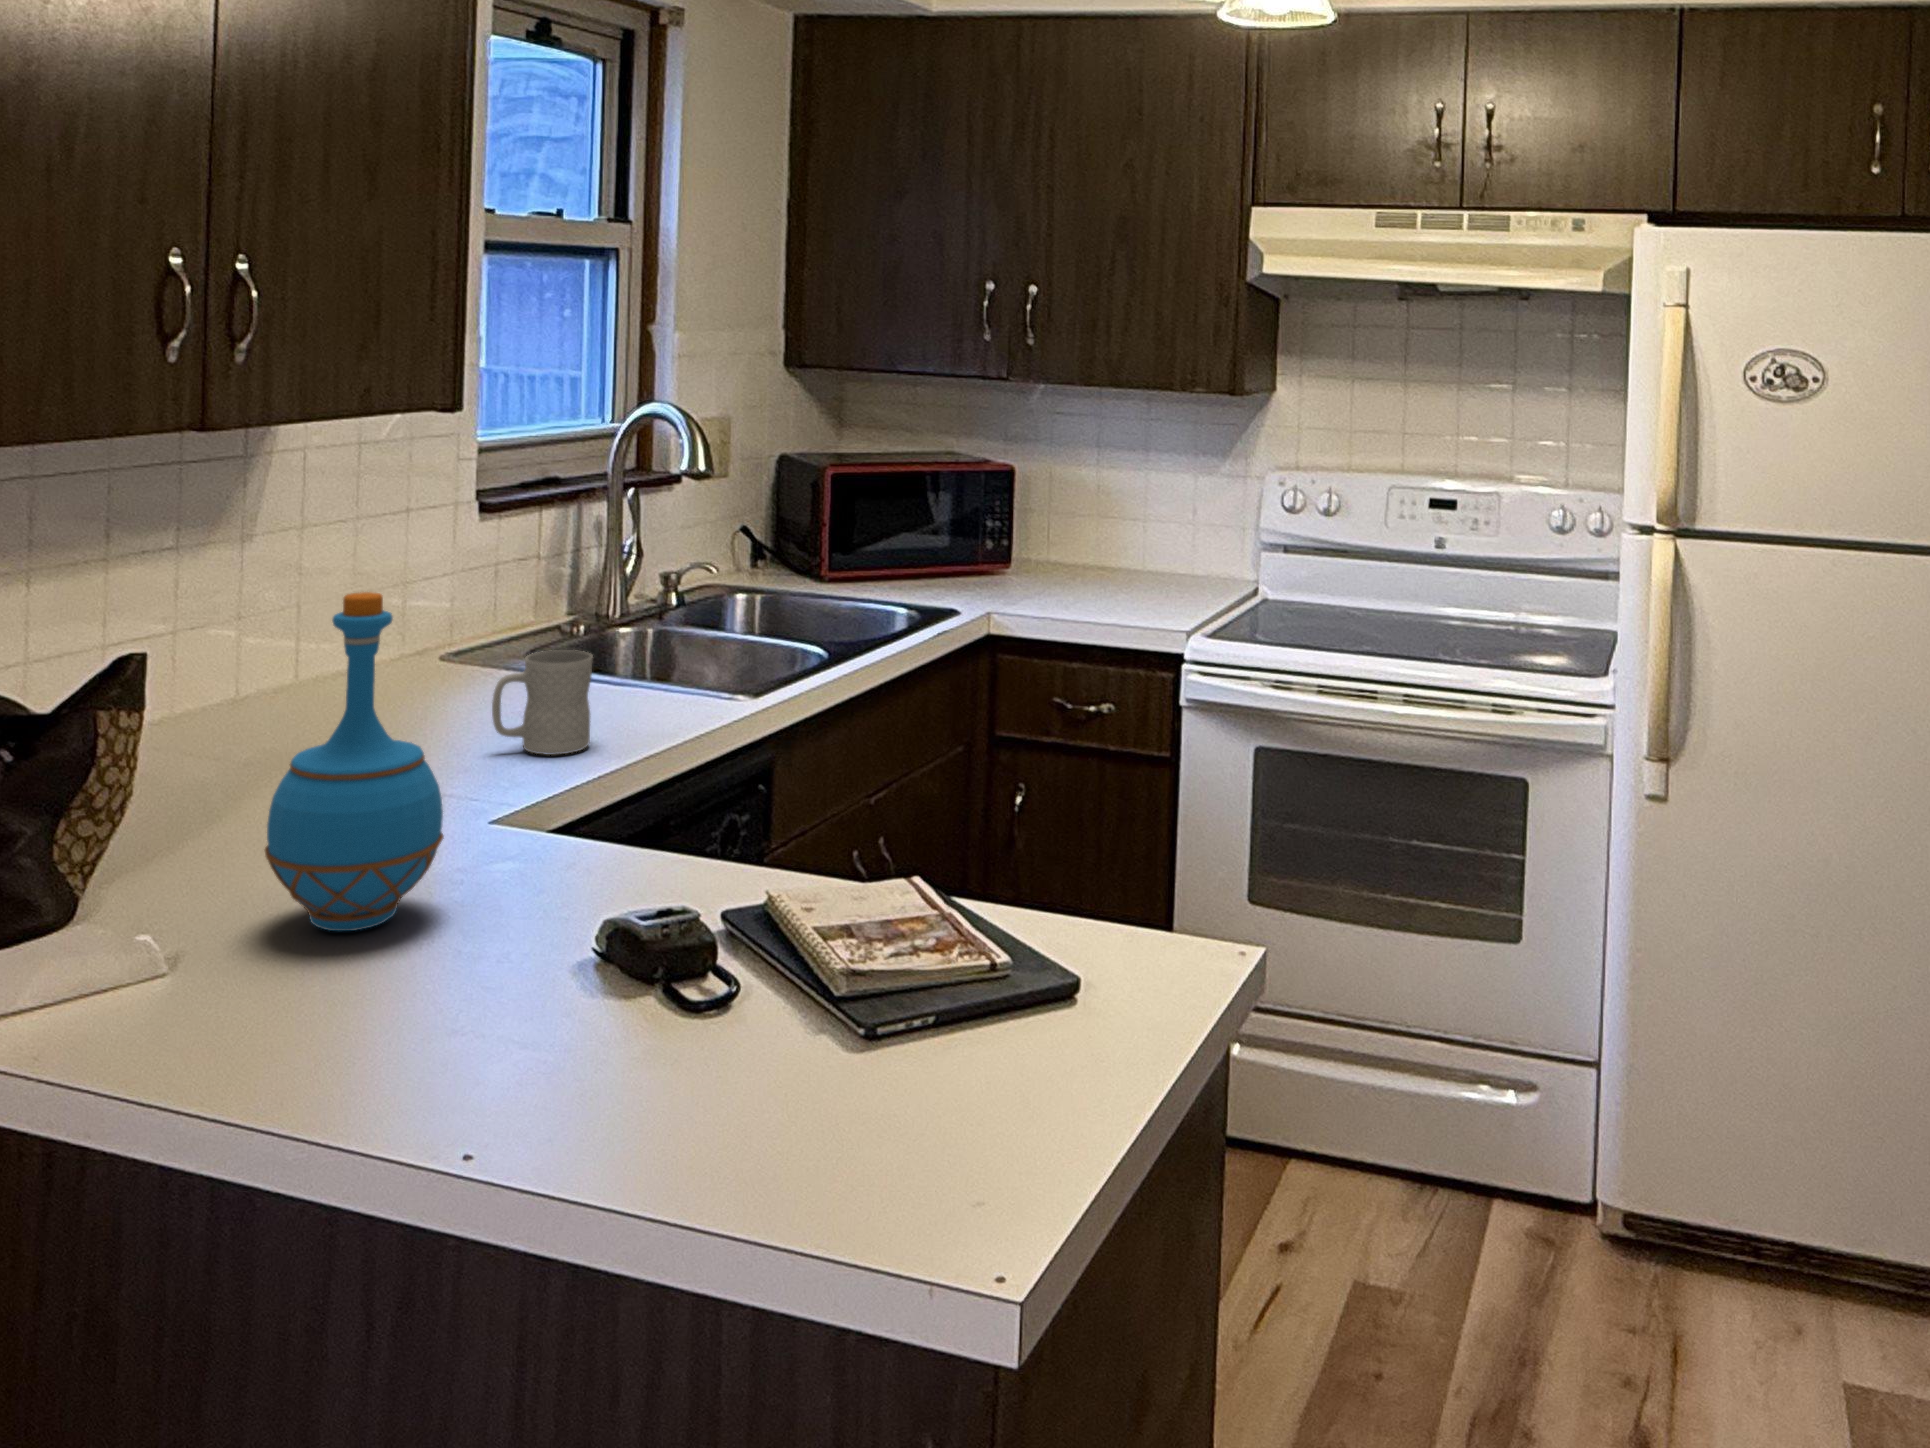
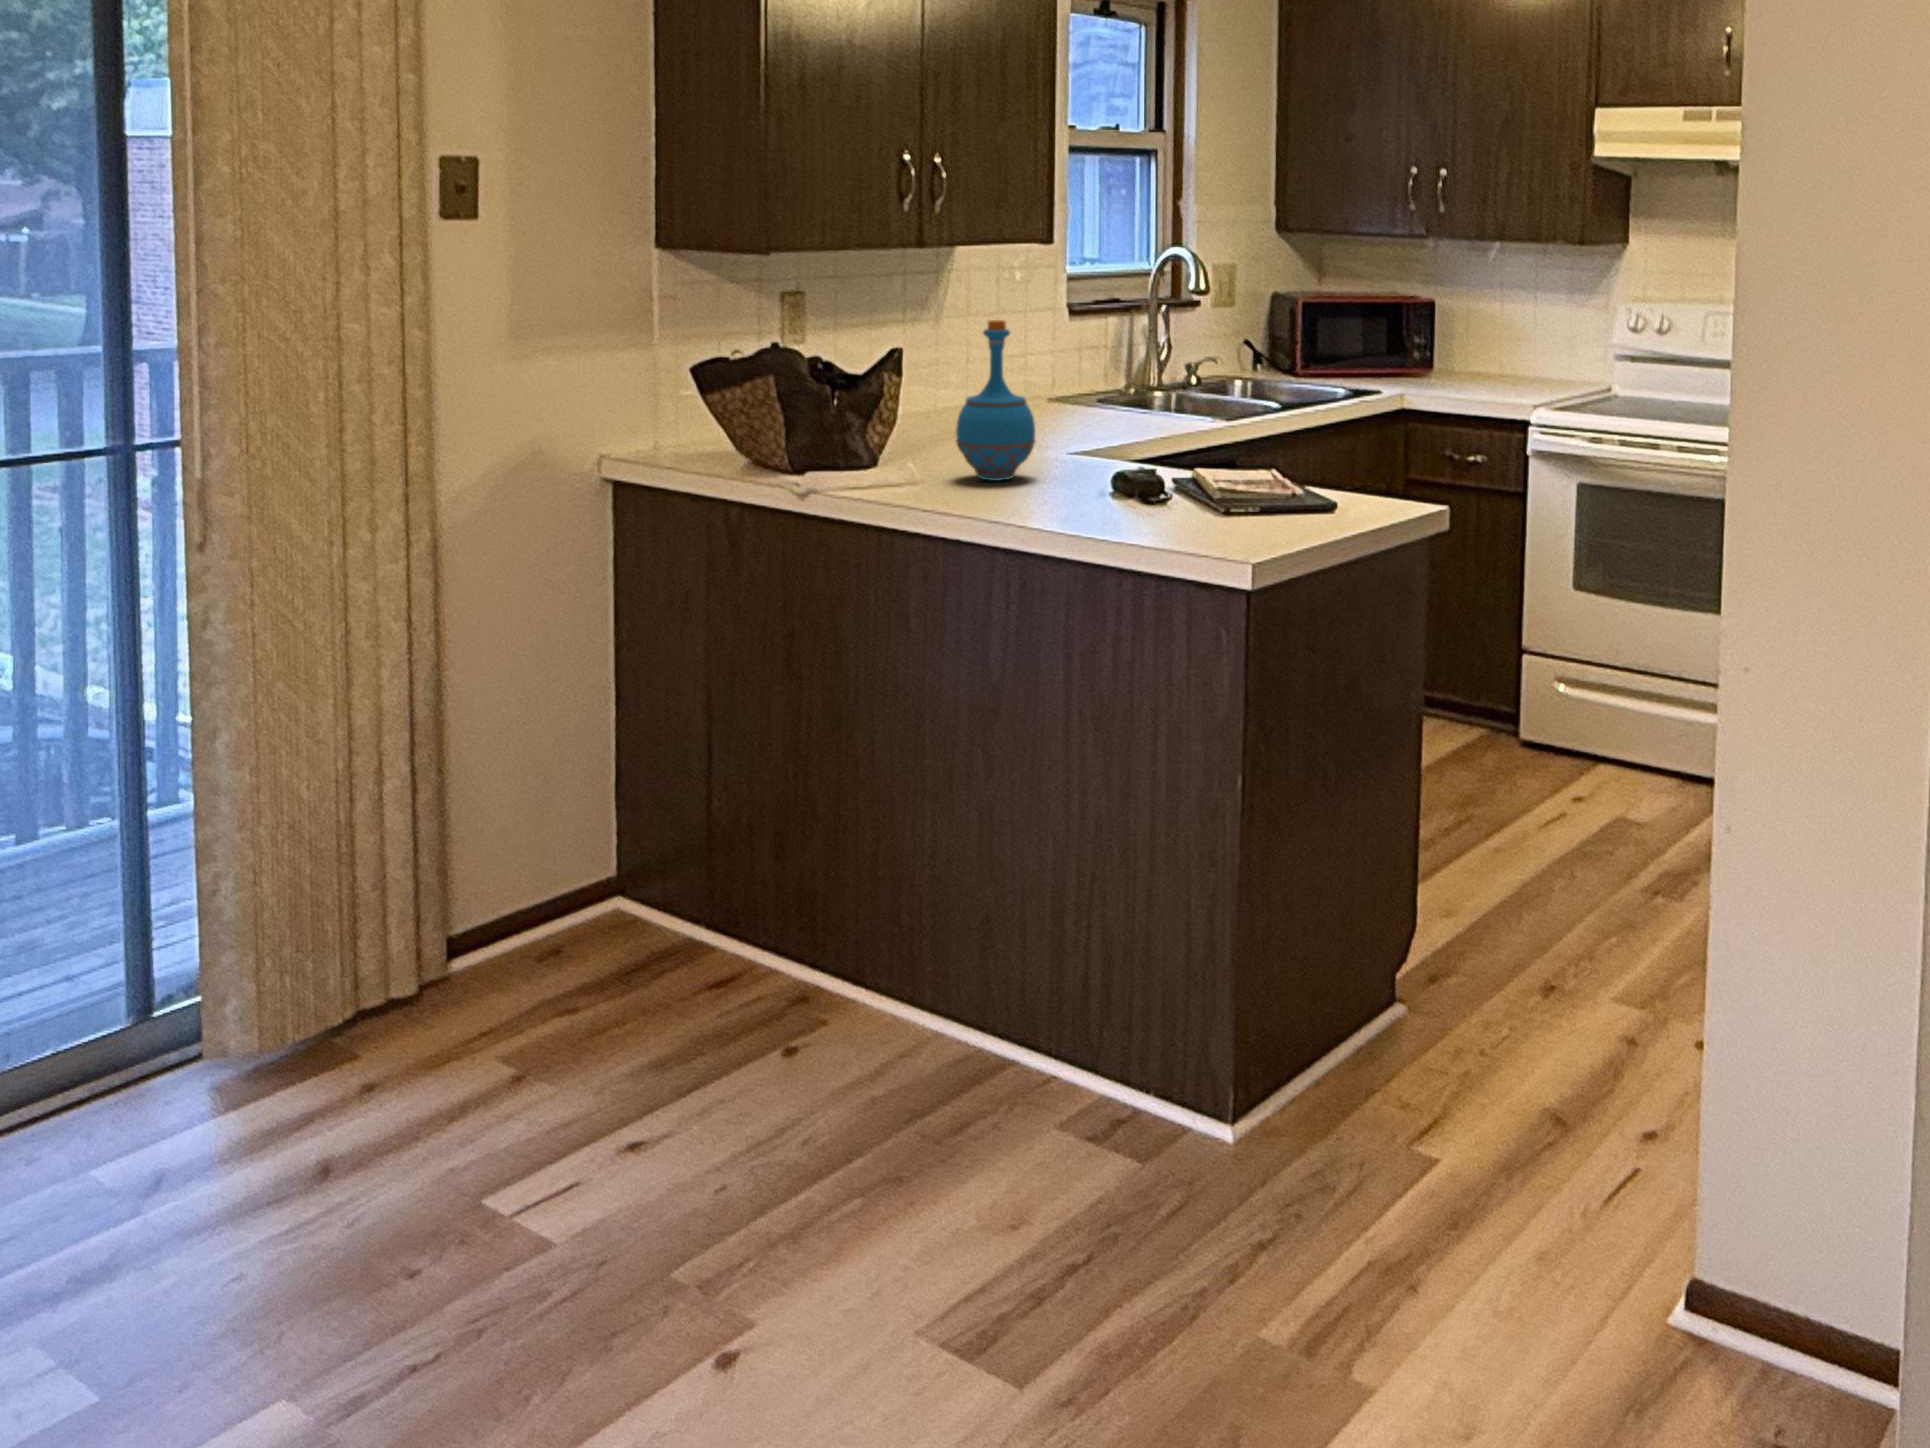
mug: present [492,650,593,755] -> none [1068,381,1122,436]

